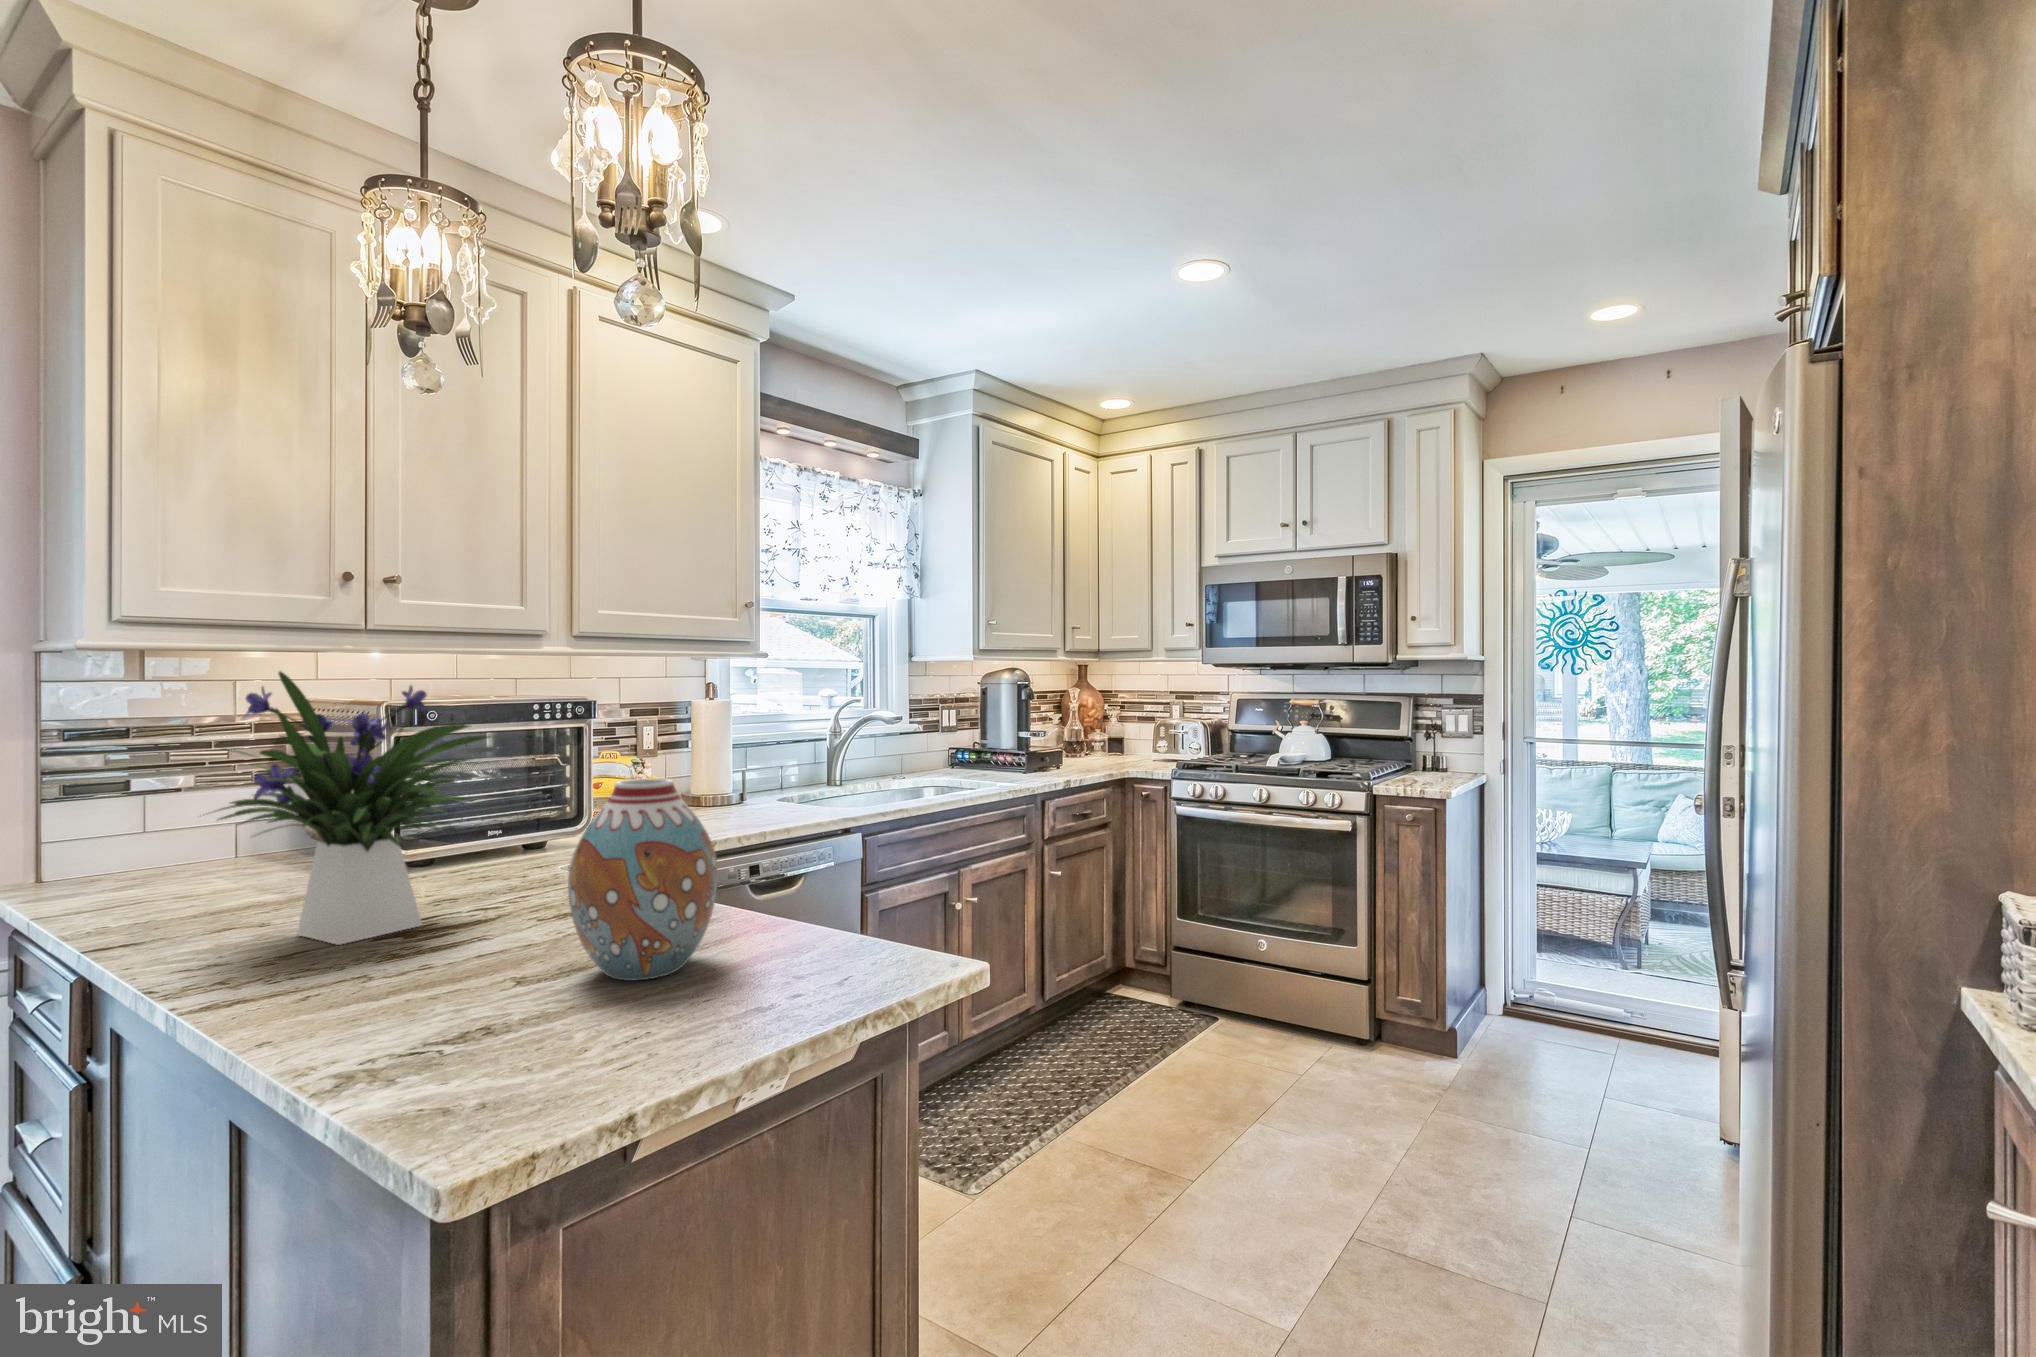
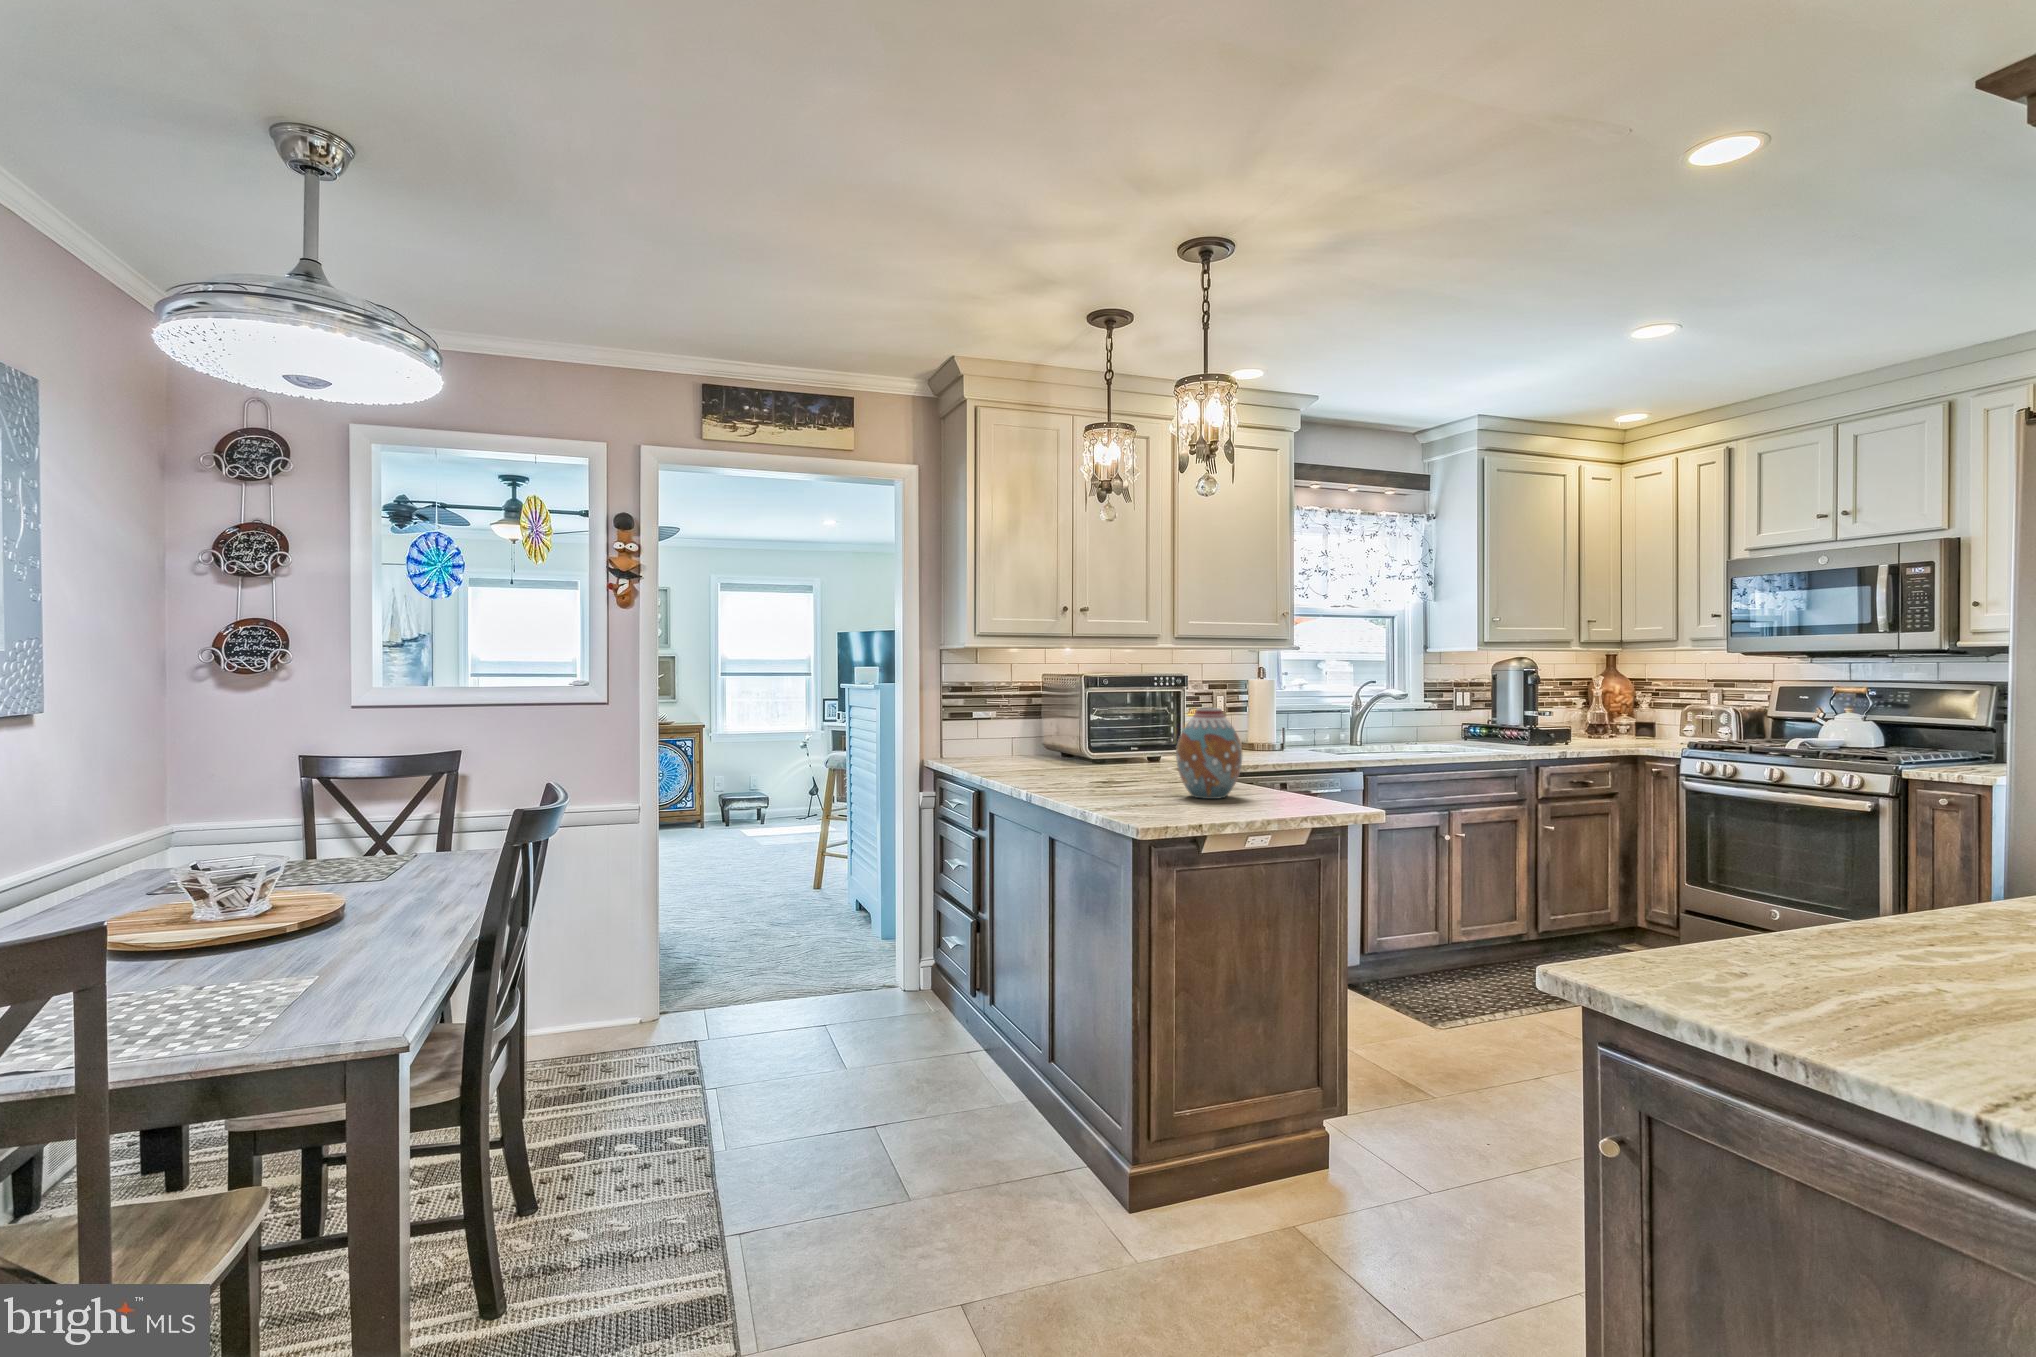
flower arrangement: present [195,672,490,945] -> none [1026,657,1142,782]

